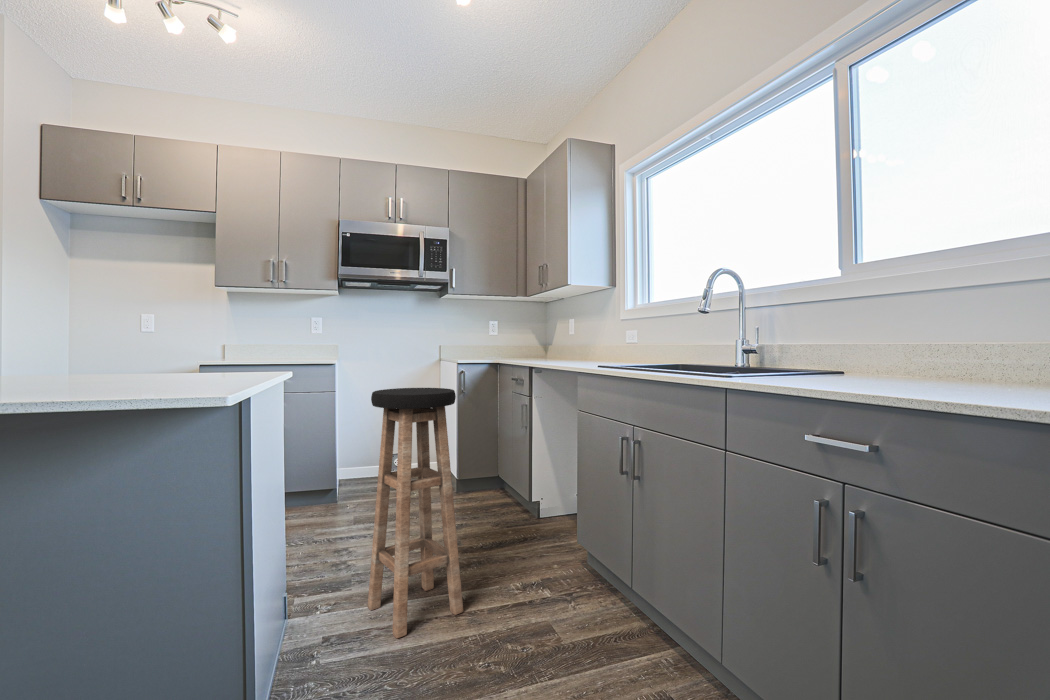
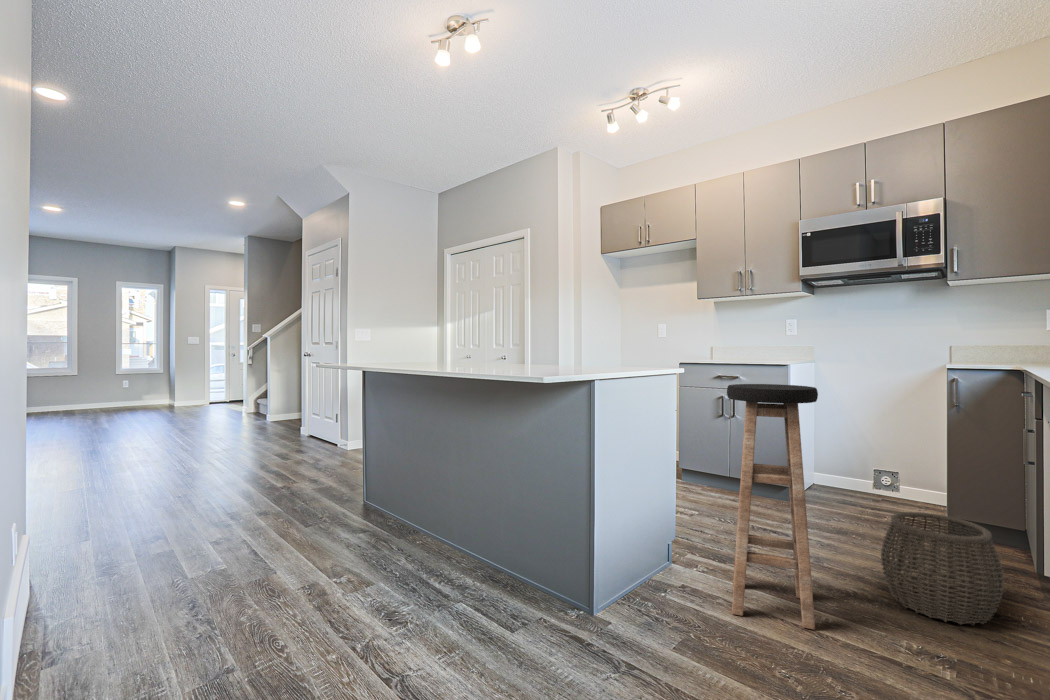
woven basket: none [464,478,539,560] -> present [881,512,1004,625]

